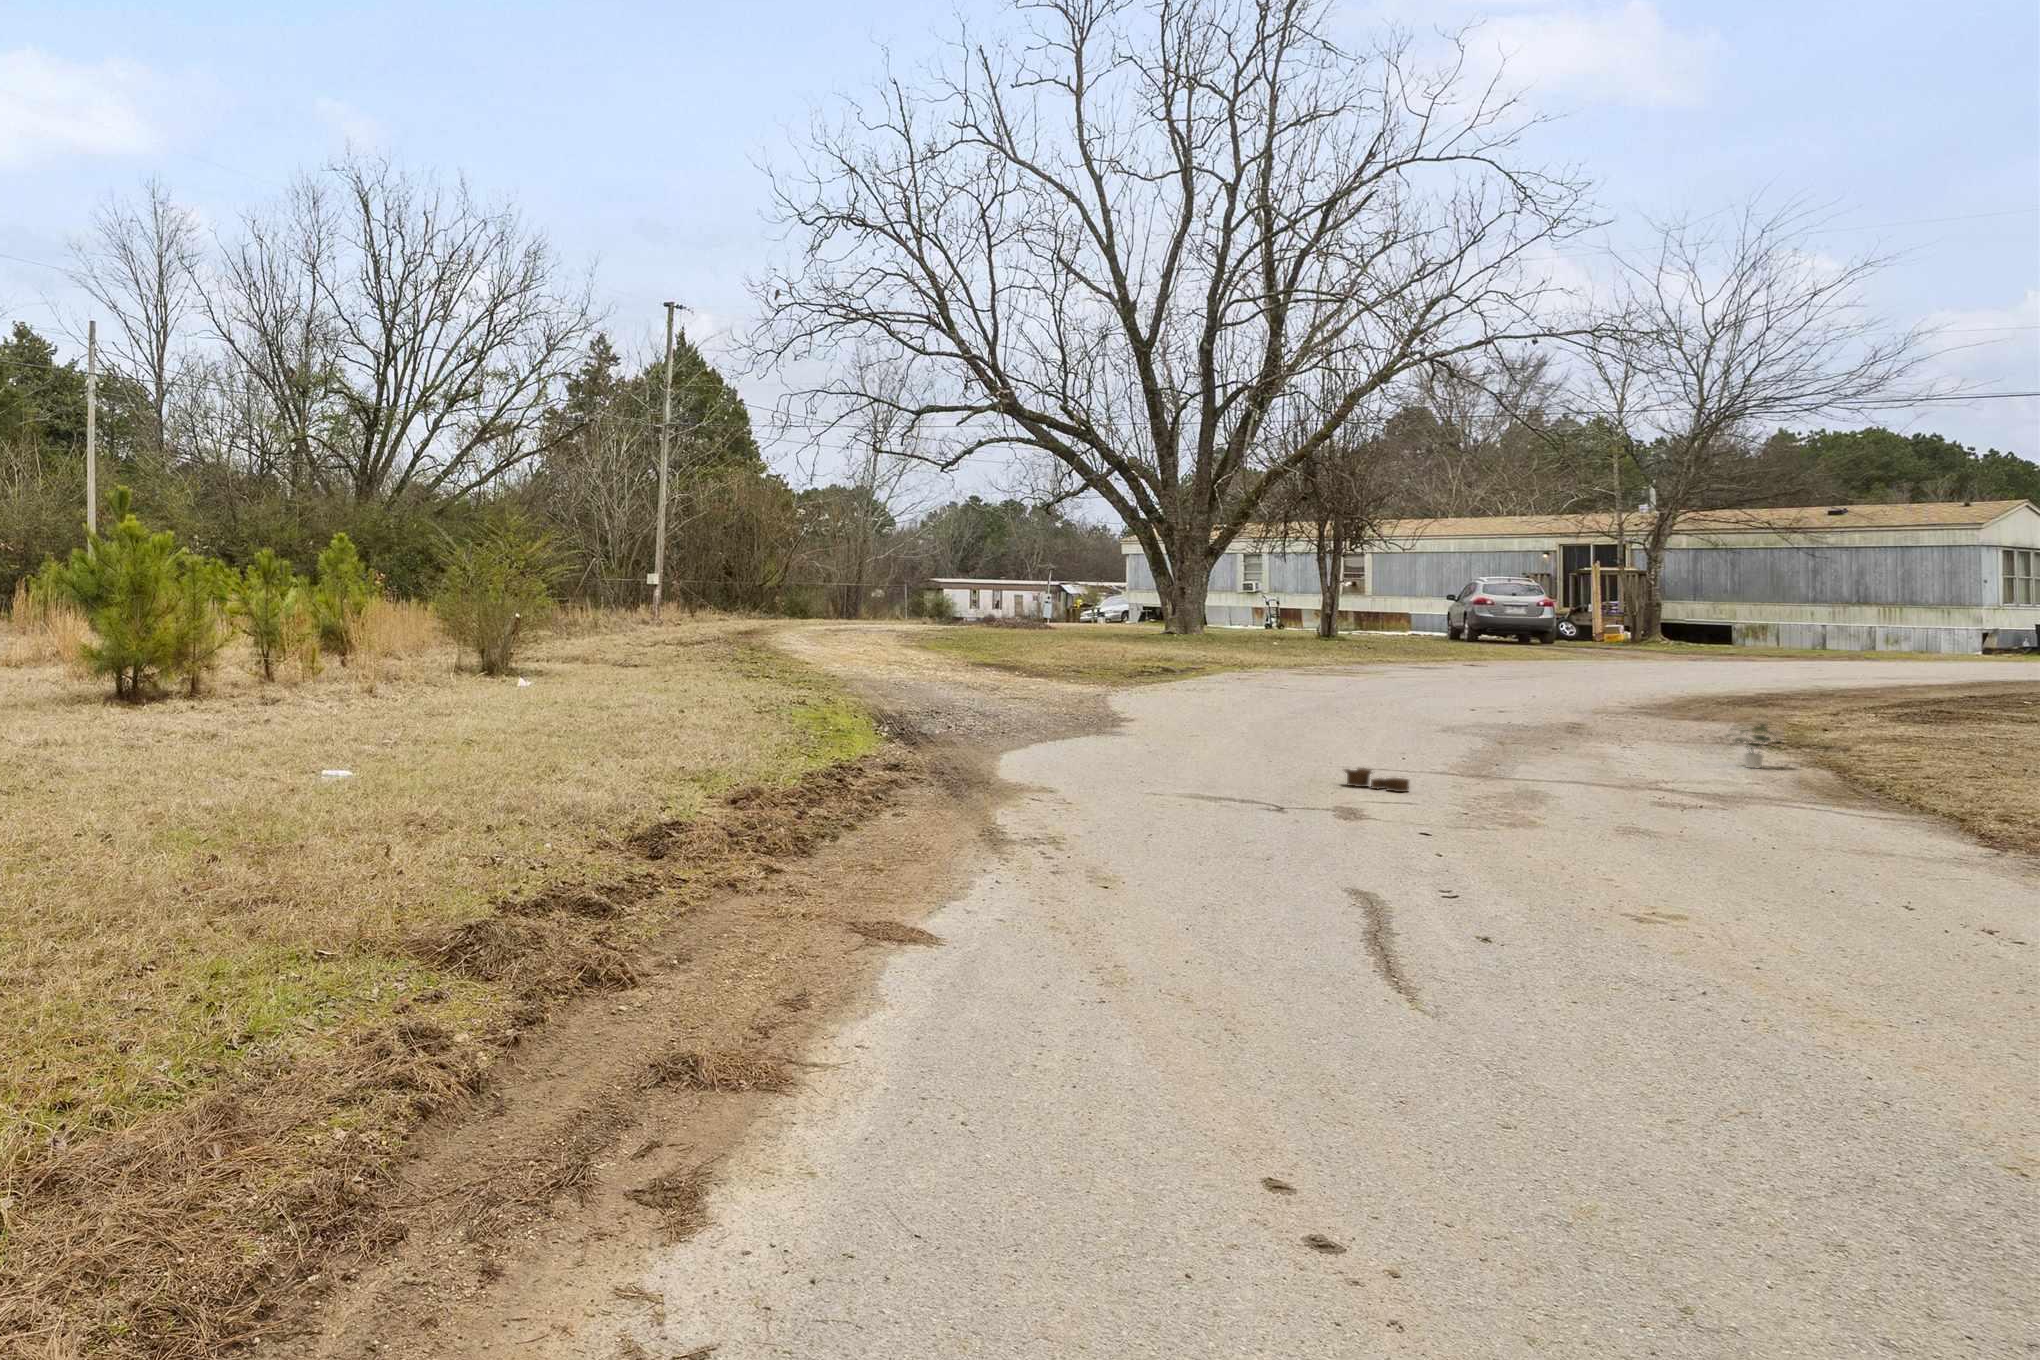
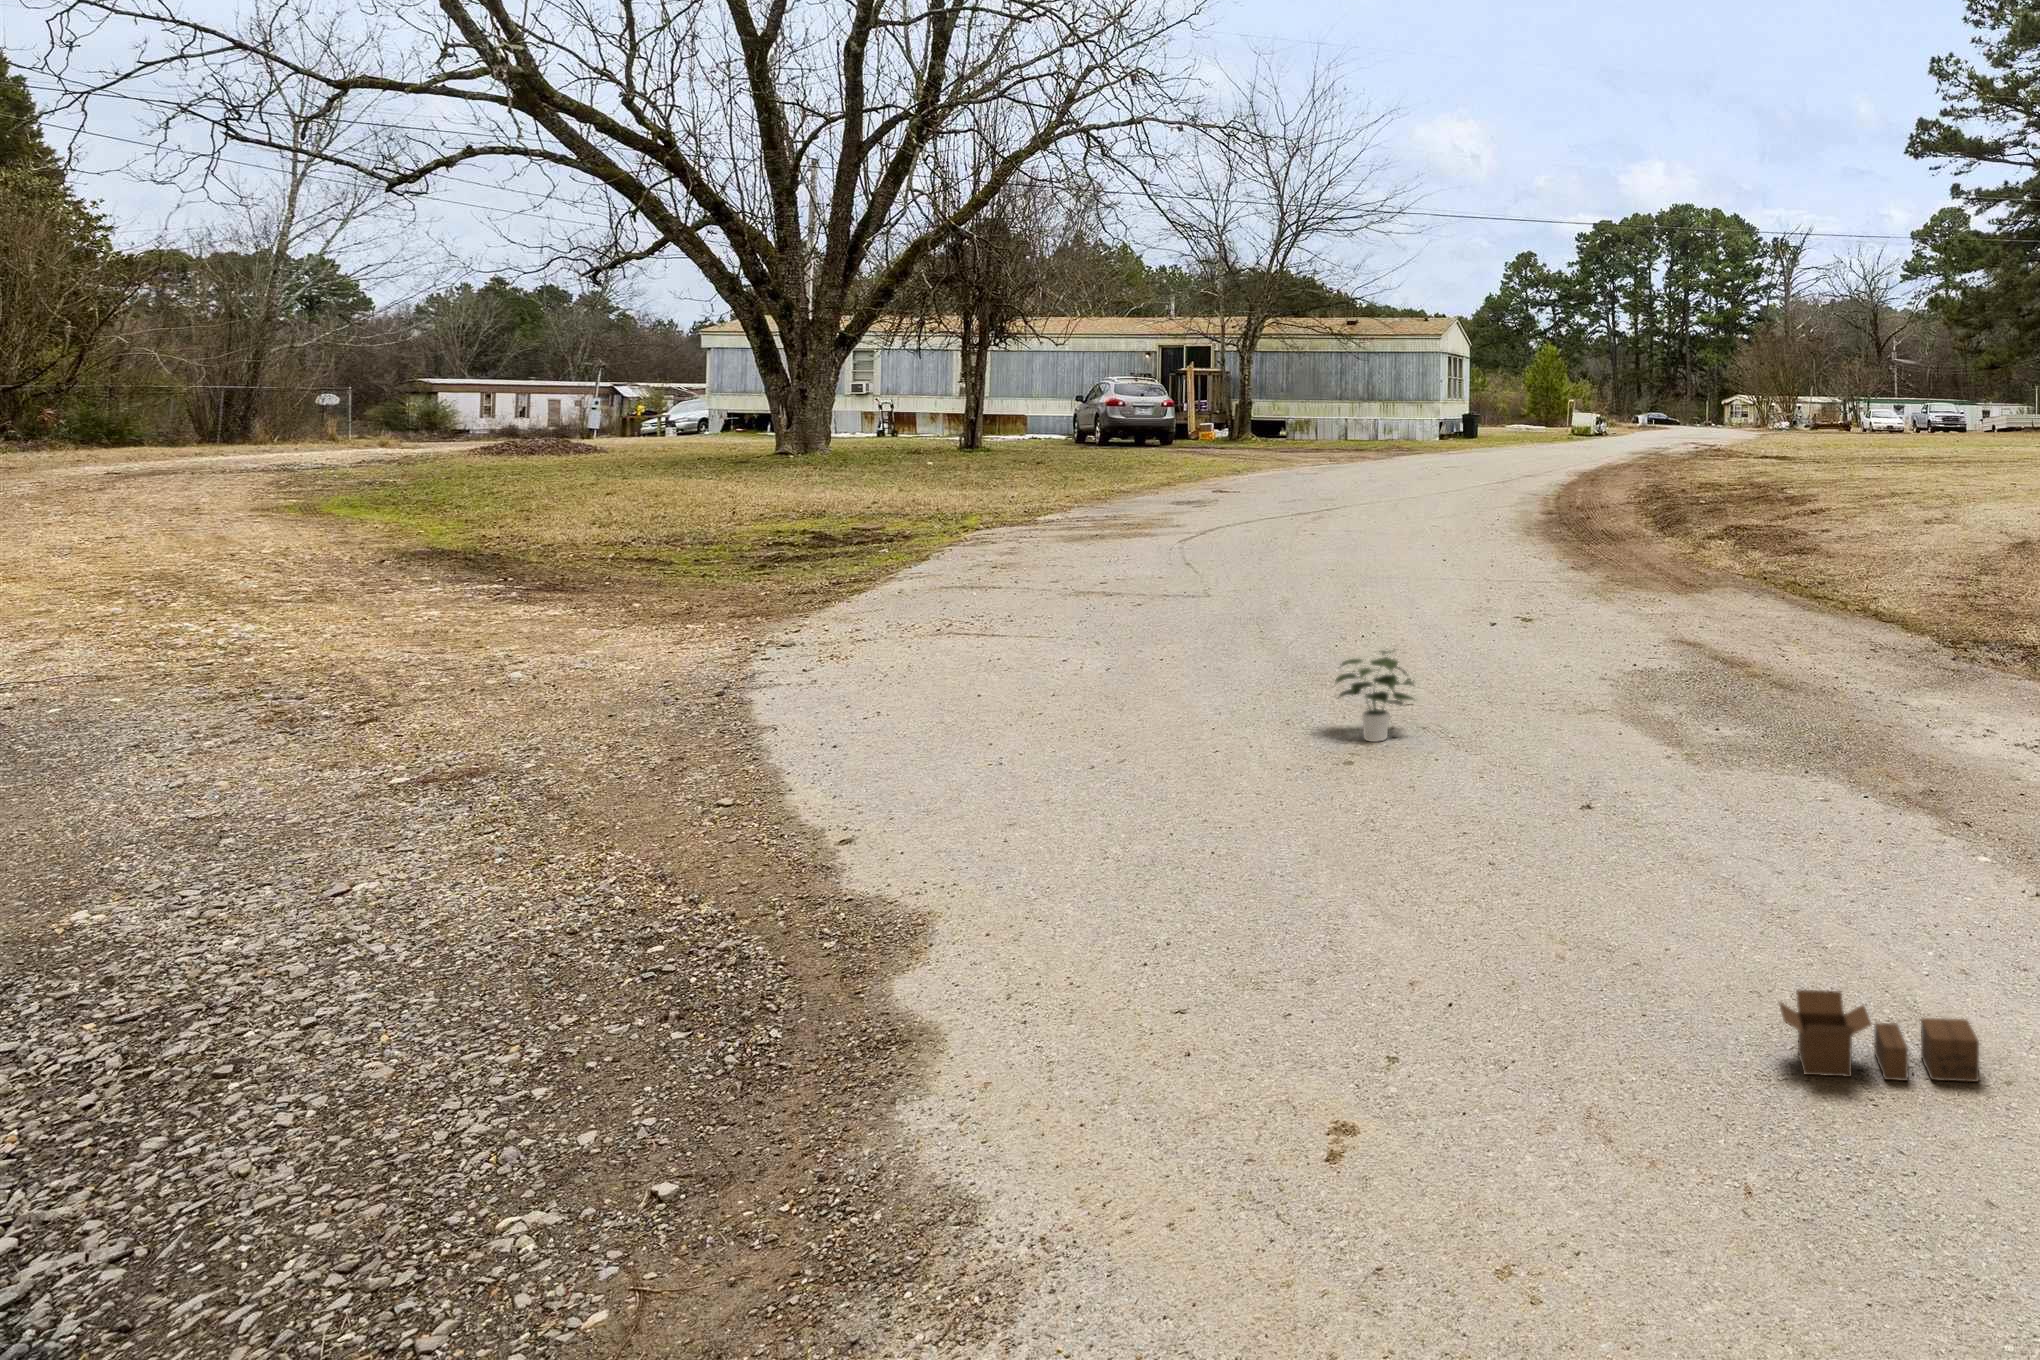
potted plant: present [1728,724,1780,768] -> present [1335,651,1413,742]

